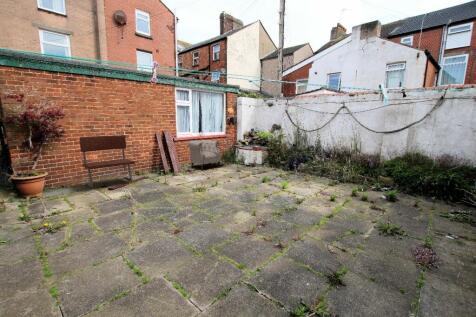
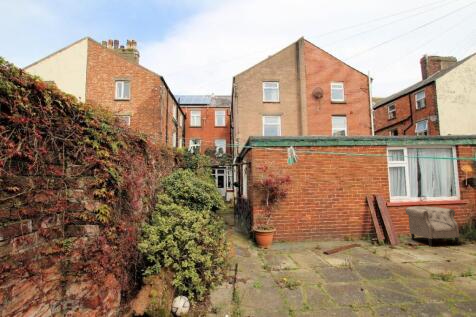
bench: present [80,135,135,187] -> none [299,199,348,248]

